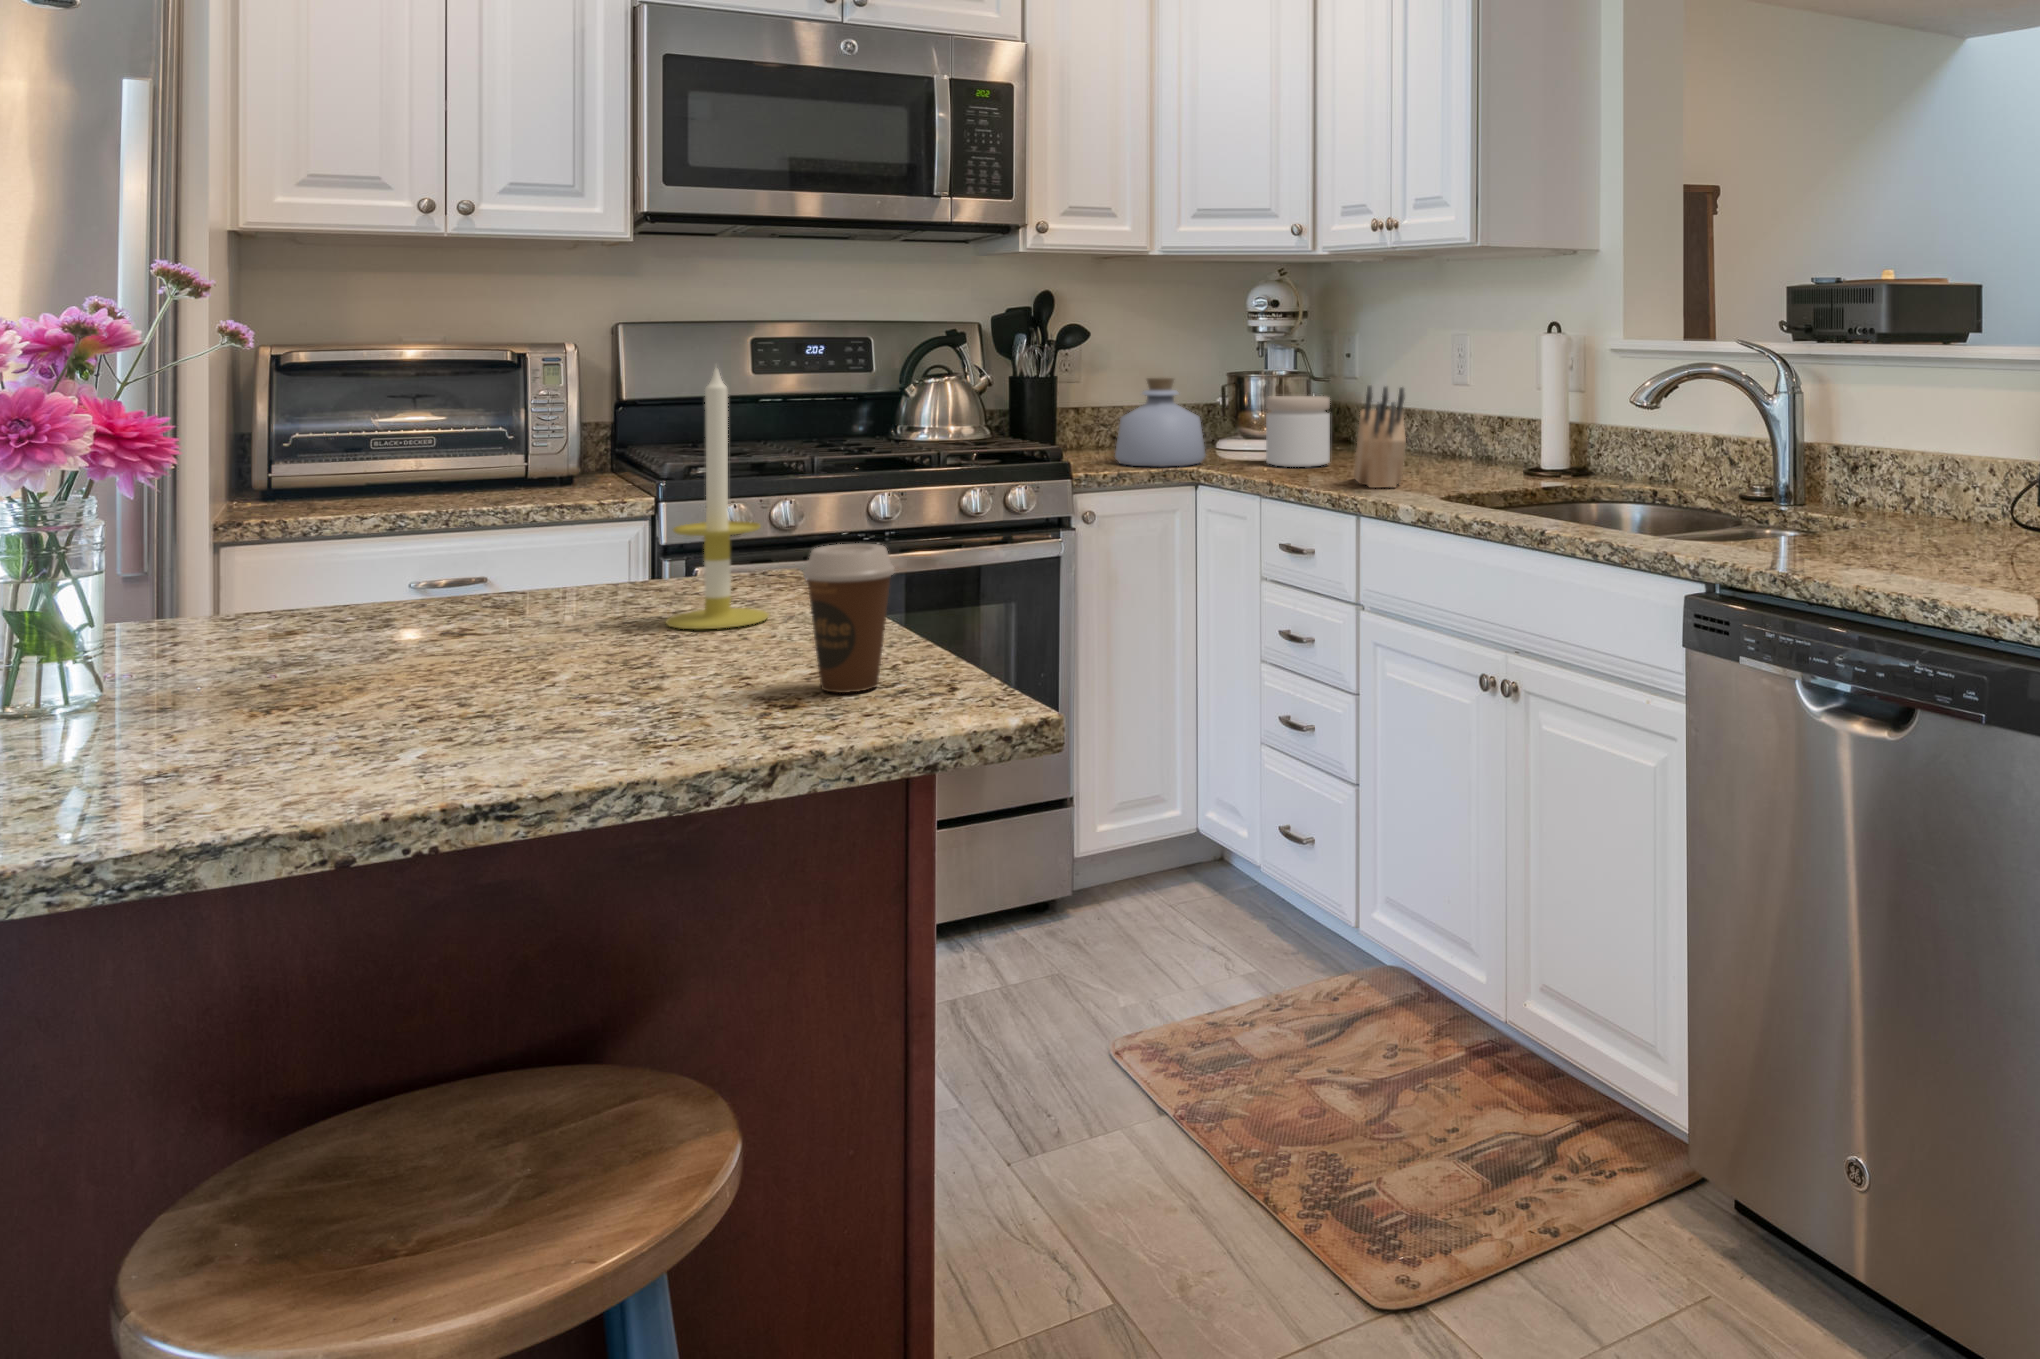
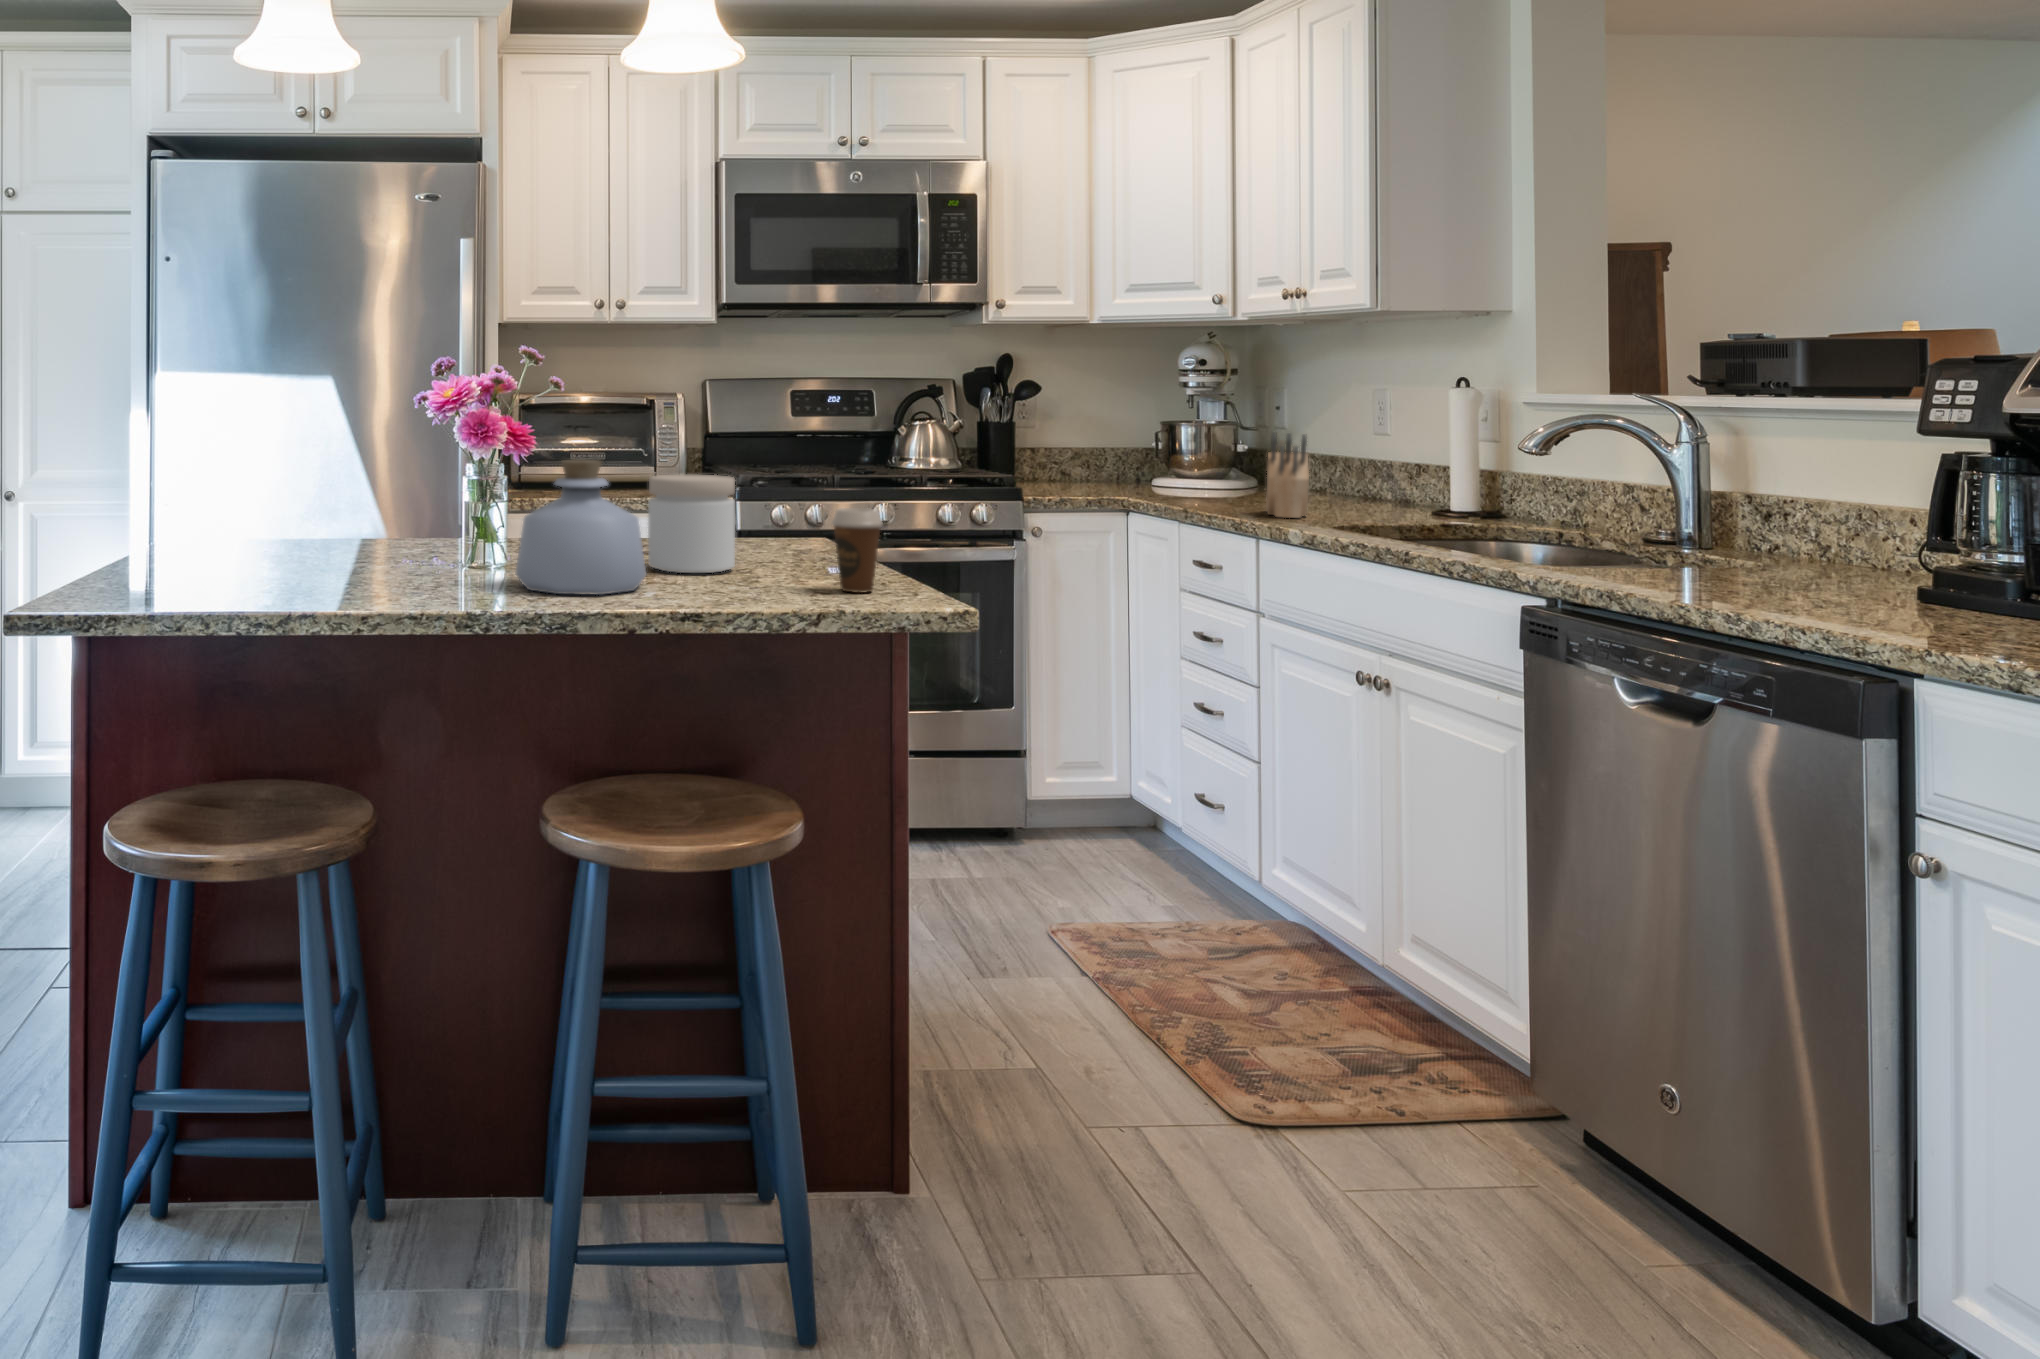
candle: present [666,368,769,629] -> none [751,403,809,562]
bottle: present [1115,377,1205,467] -> present [515,460,647,595]
jar: present [1266,396,1330,467] -> present [648,475,735,573]

